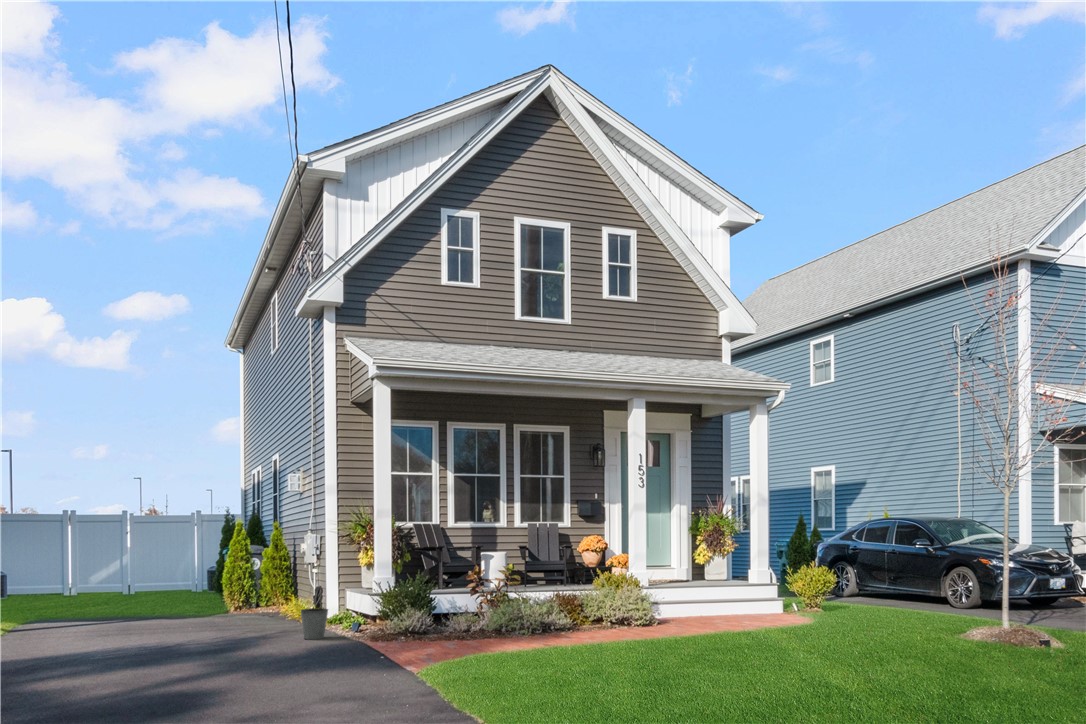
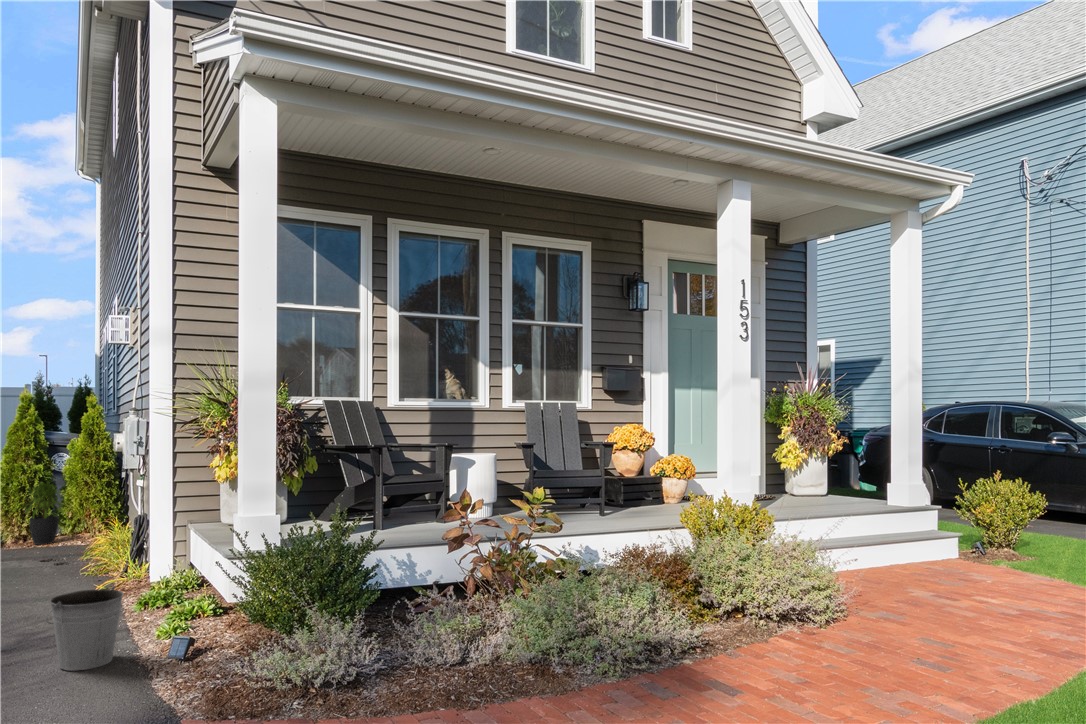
potted plant: none [240,574,263,612] -> present [25,482,62,545]

